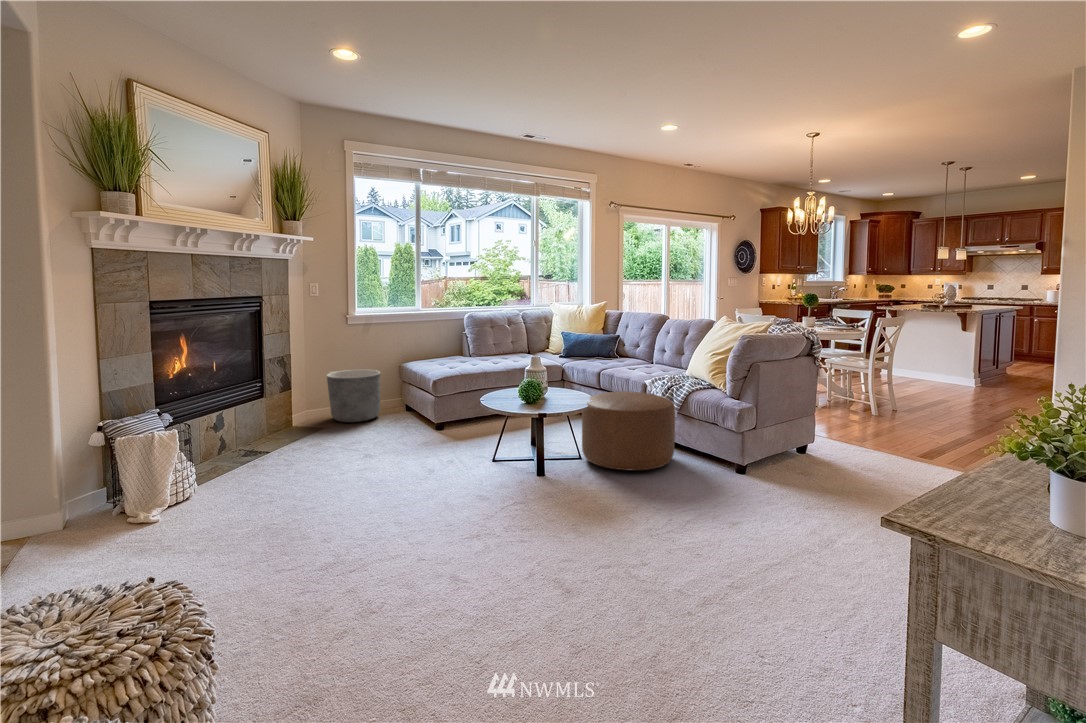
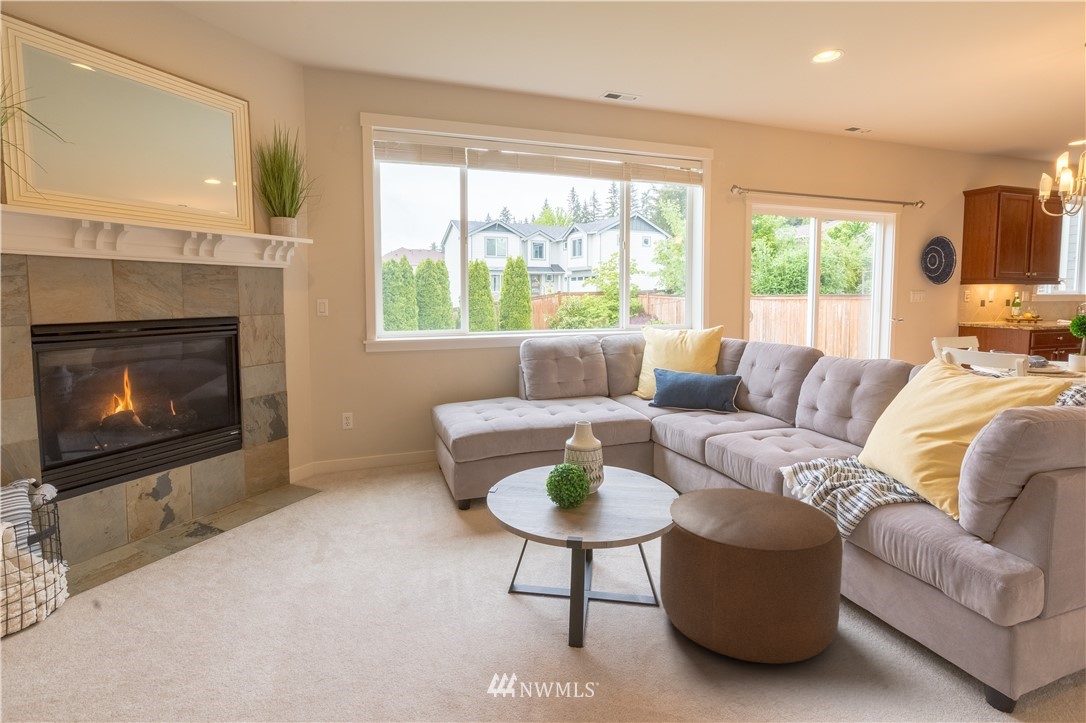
planter: present [327,370,380,422] -> none [327,413,399,487]

